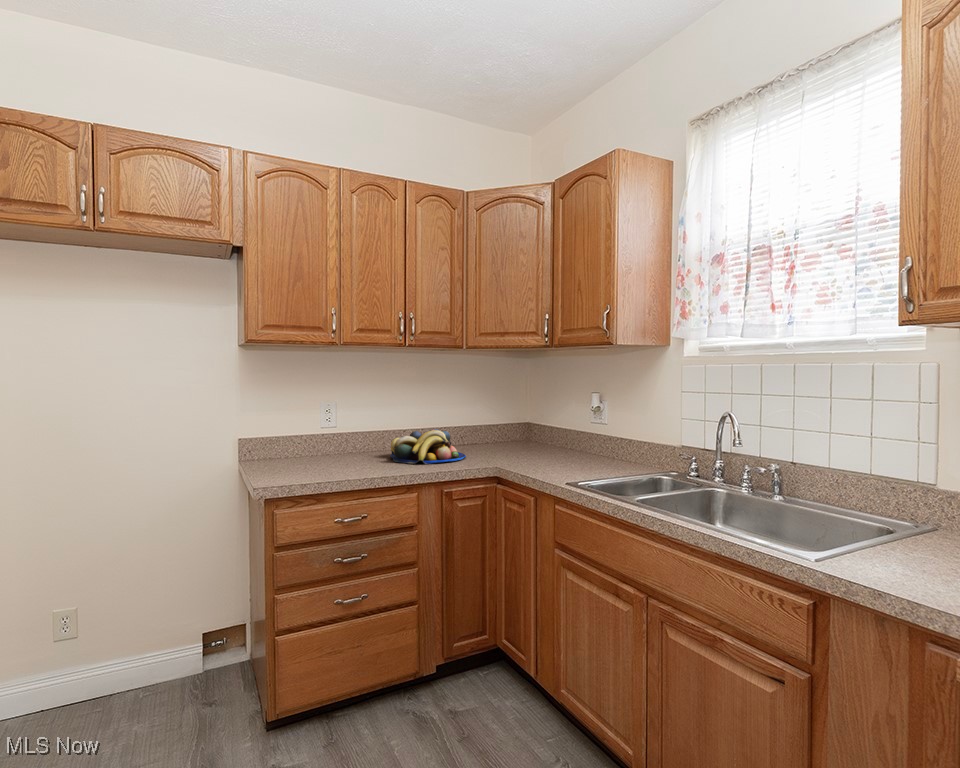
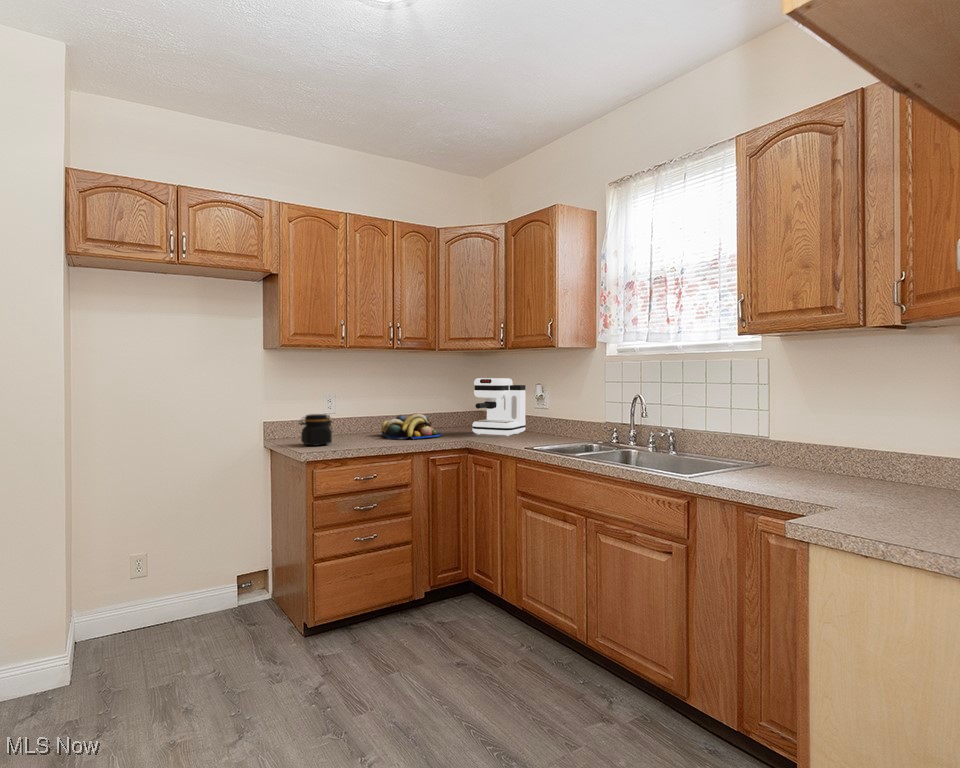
coffee maker: none [504,385,574,462] -> present [472,378,526,436]
jar: none [278,431,322,471] -> present [299,414,333,446]

